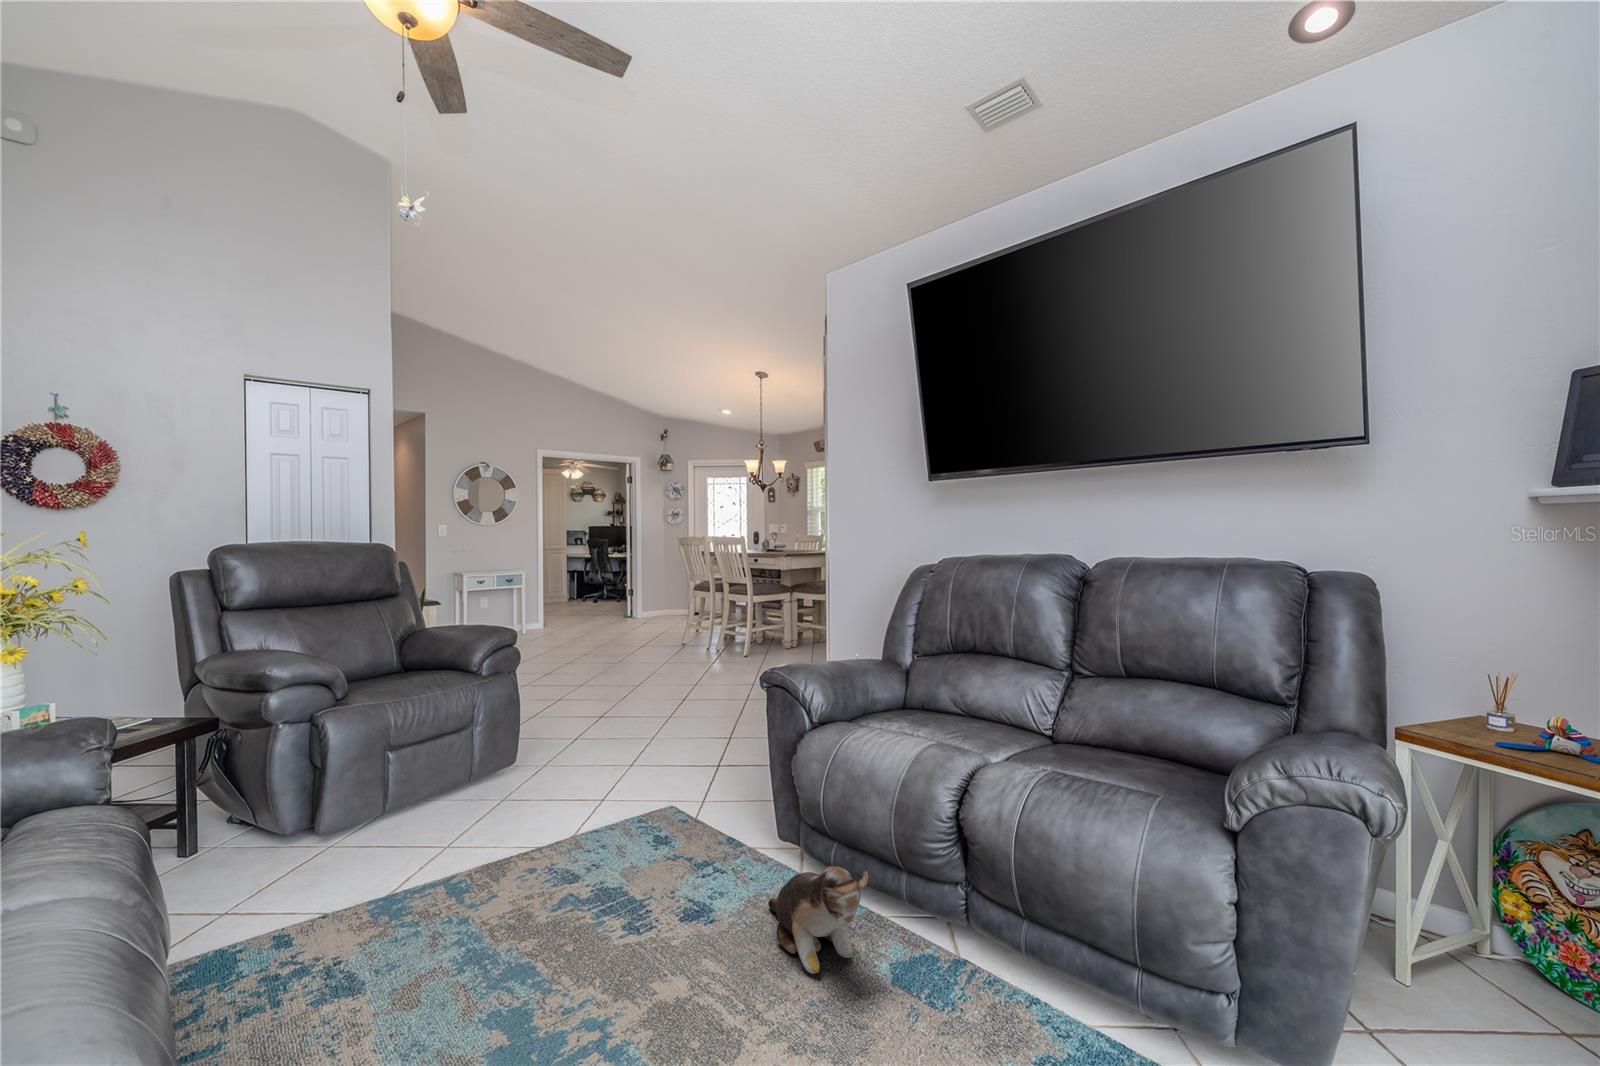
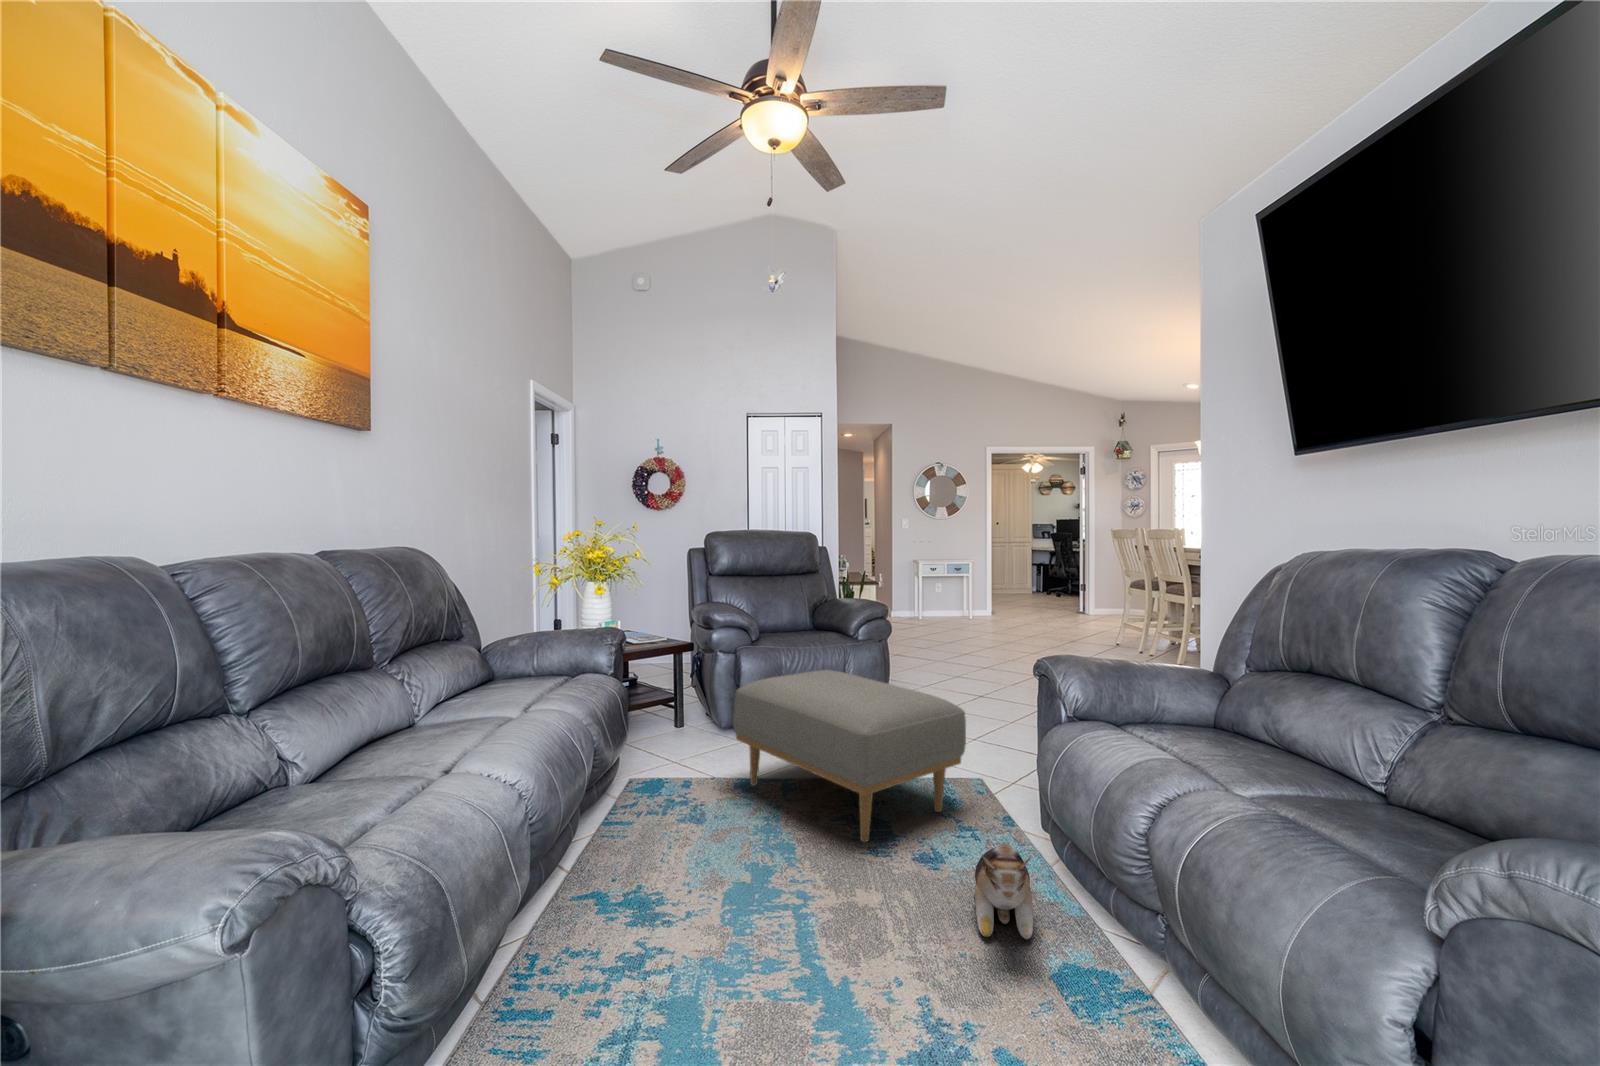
ottoman: none [368,720,687,924] -> present [733,670,966,842]

